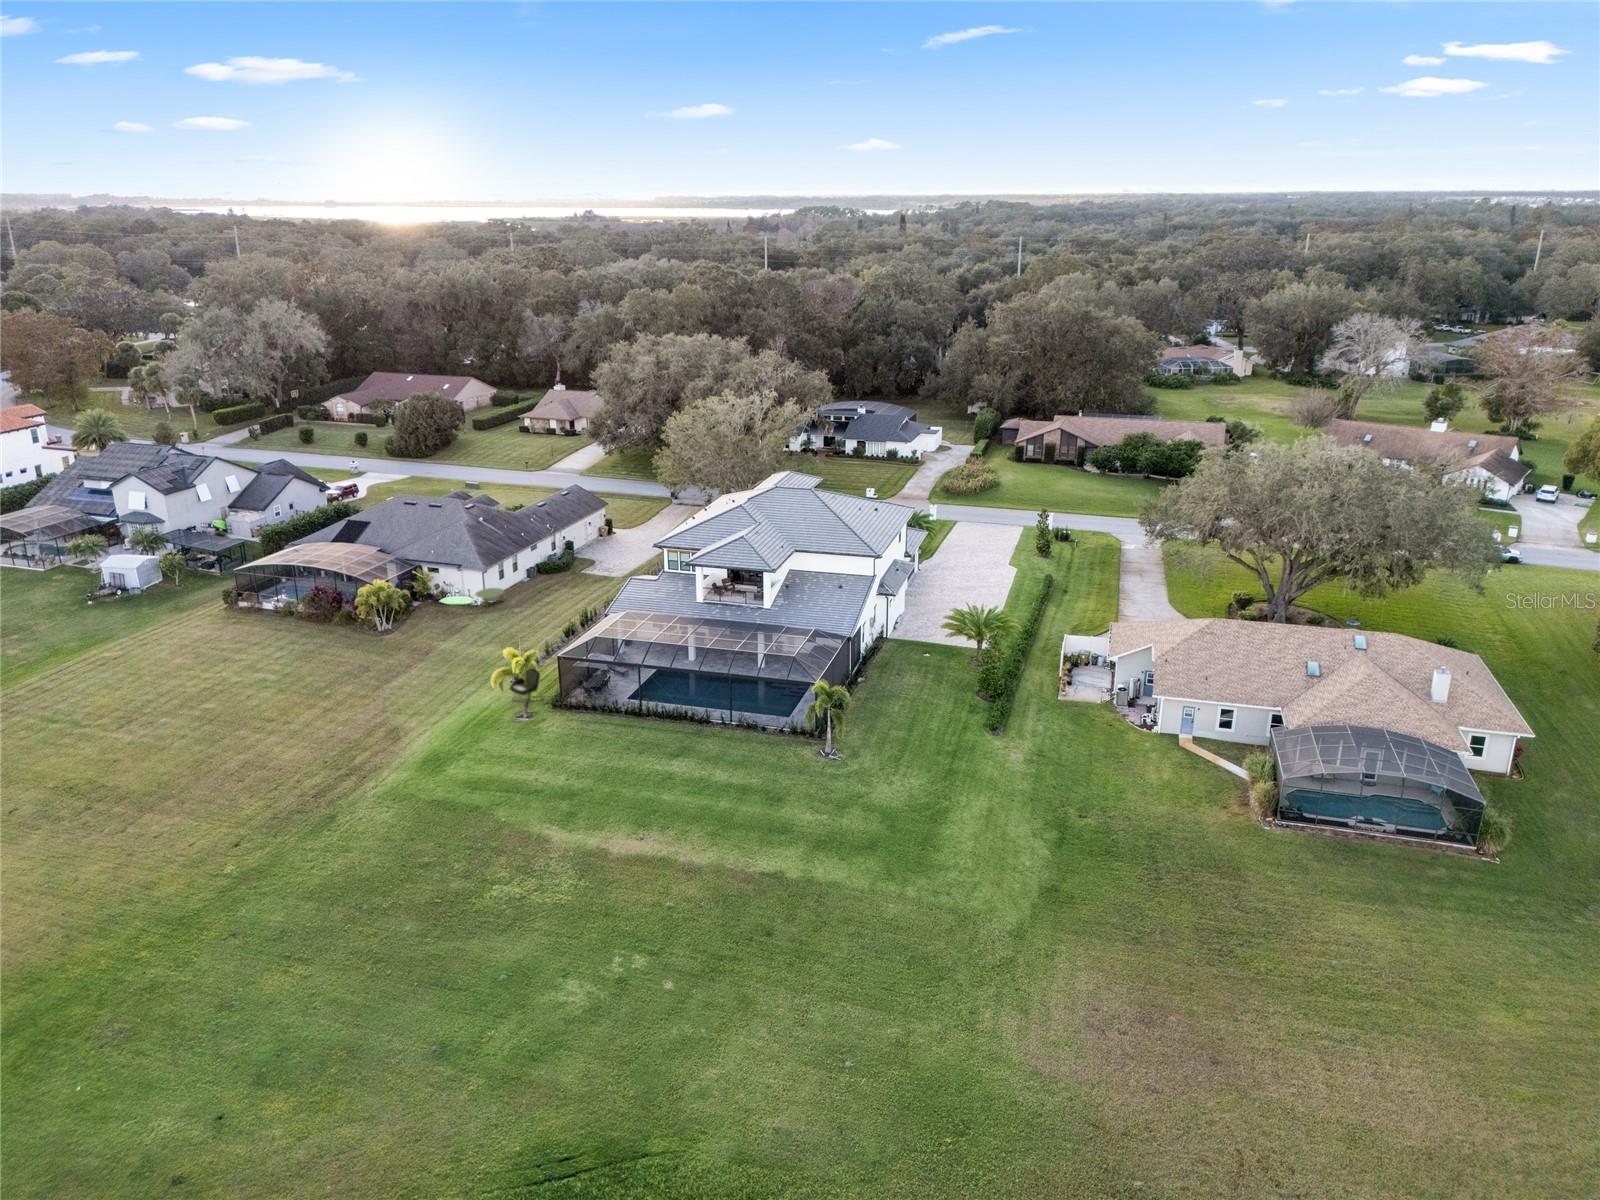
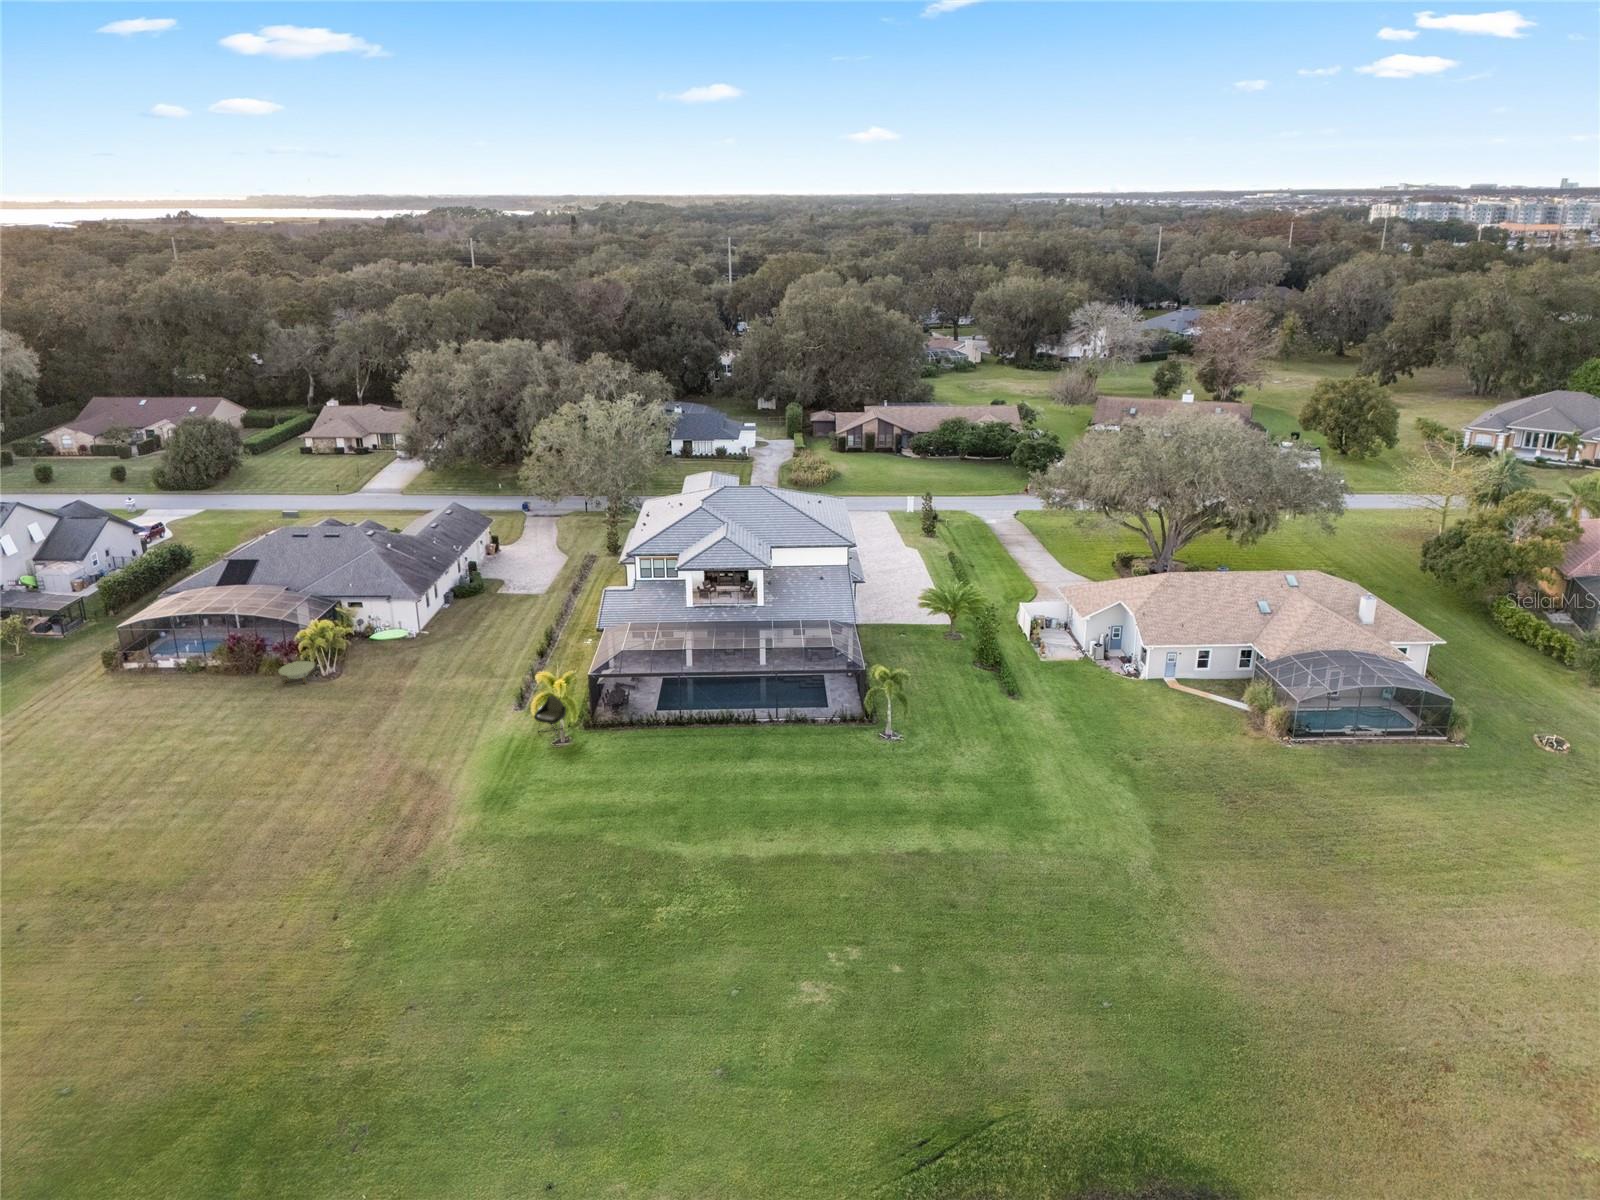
round table: present [476,588,504,607] -> present [278,661,314,684]

